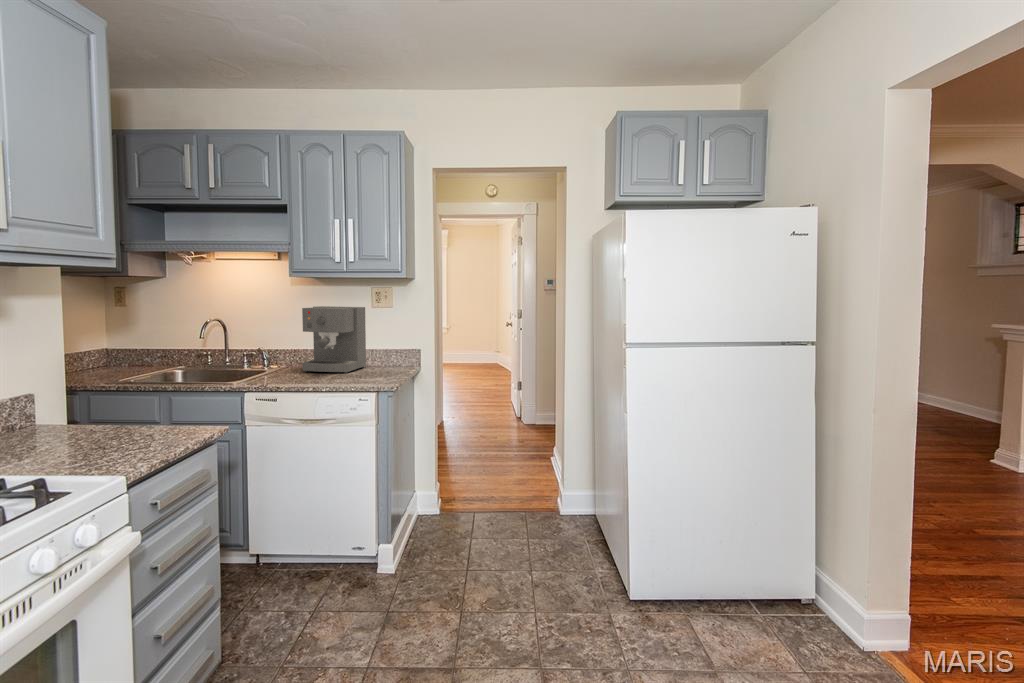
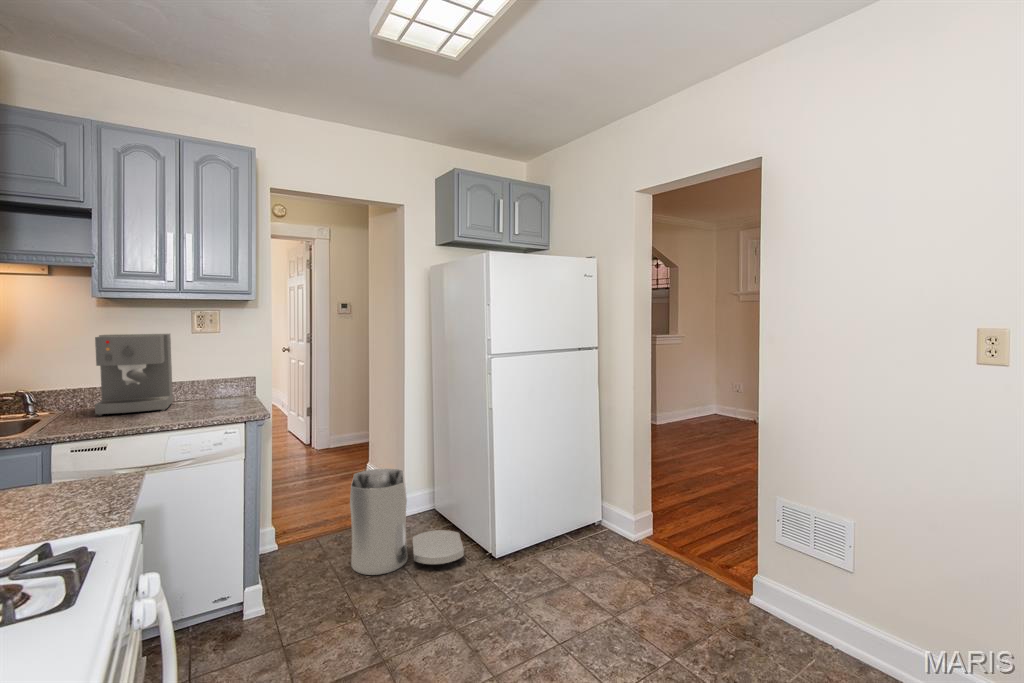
trash can: none [487,458,609,584] -> present [350,469,464,575]

